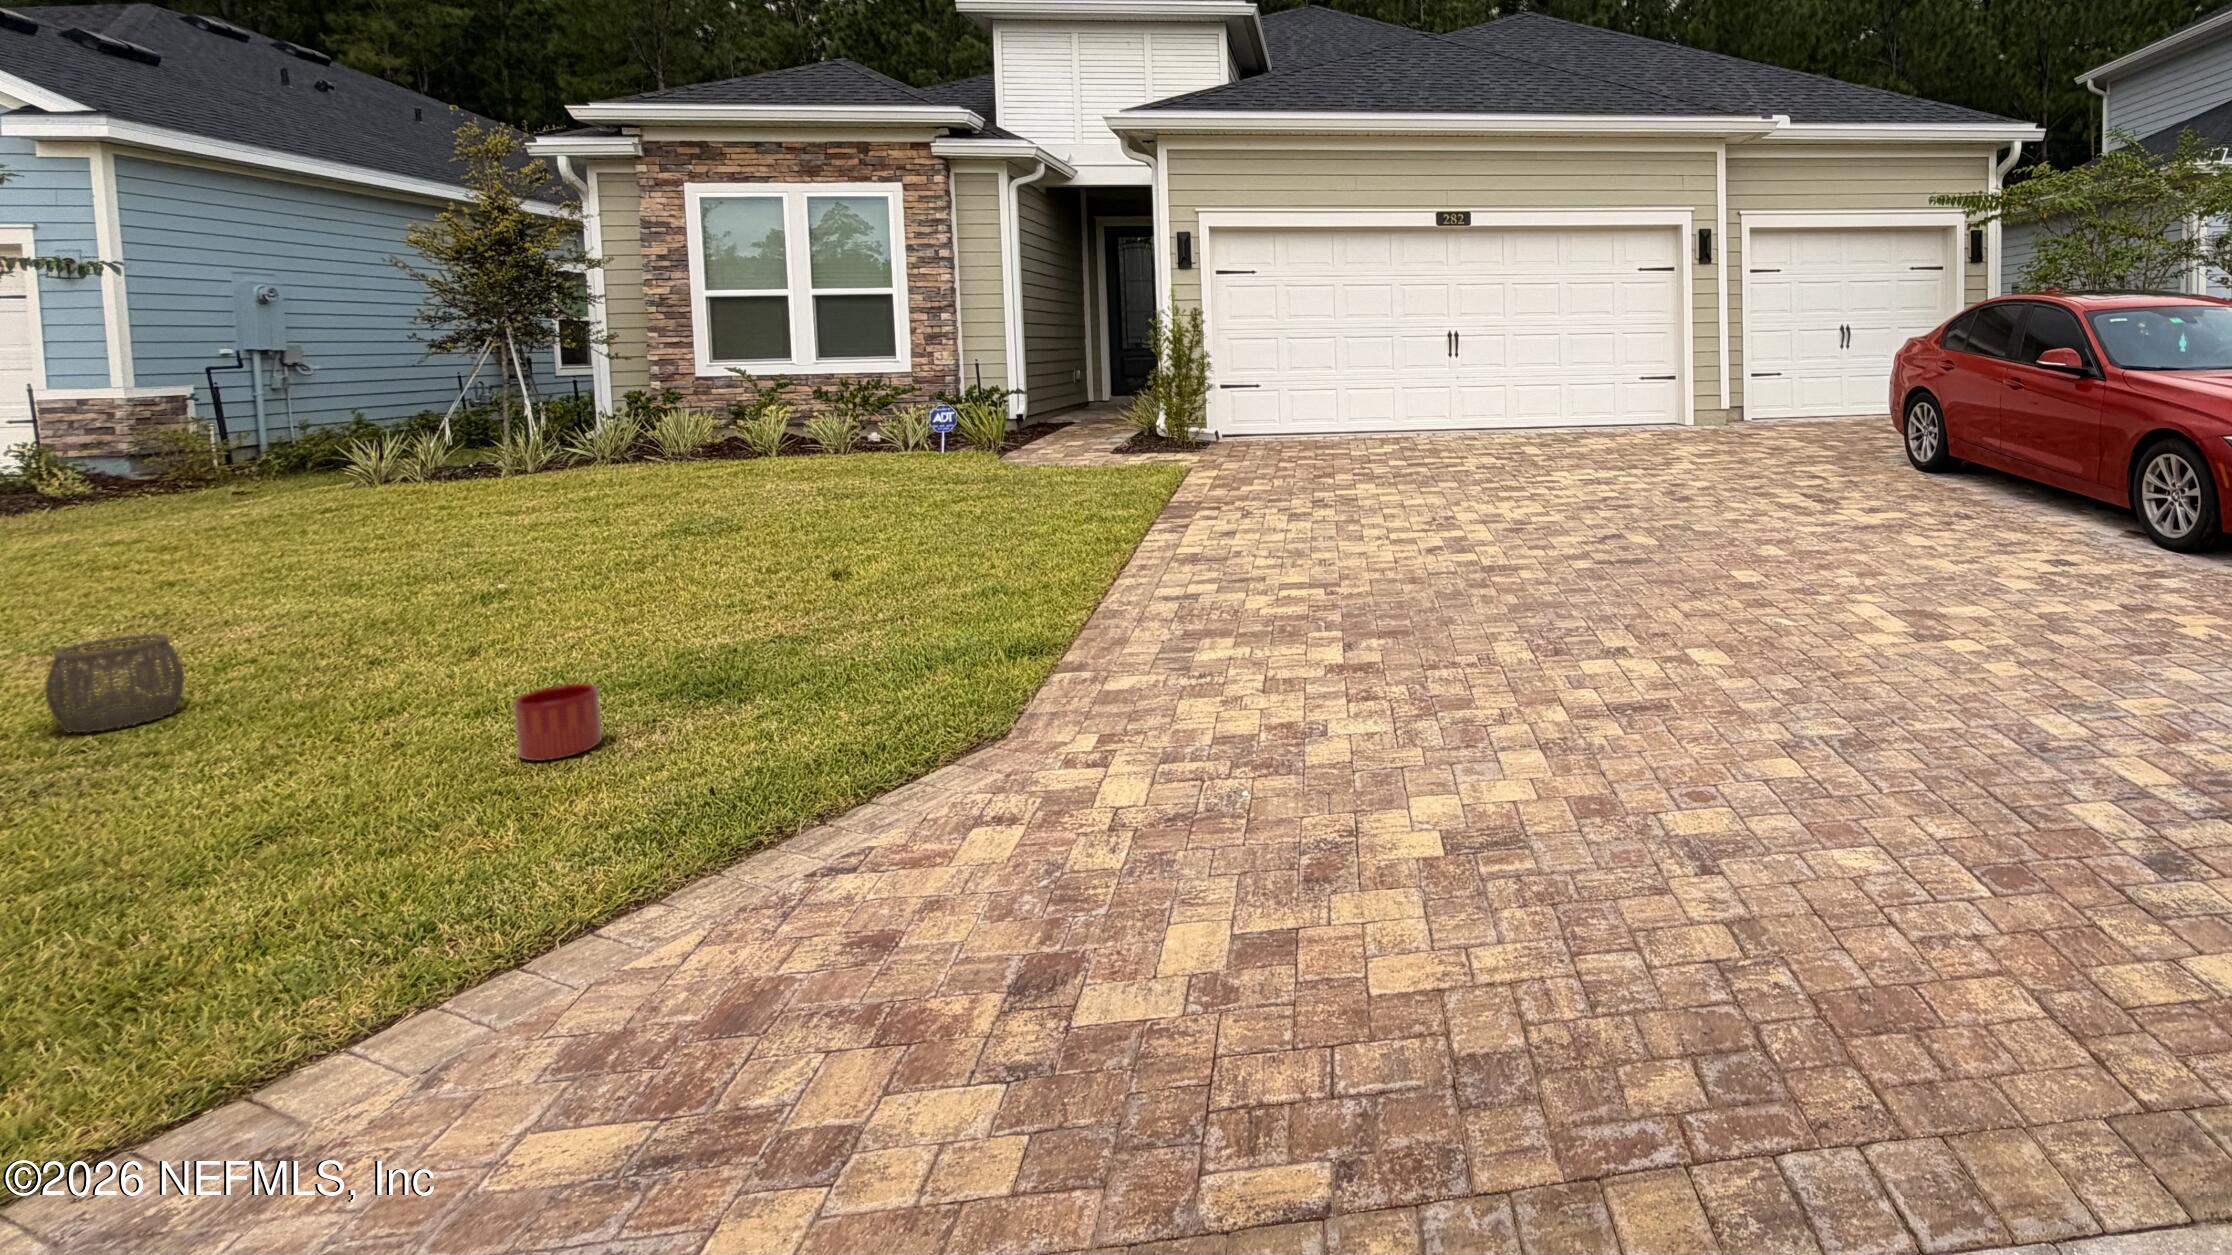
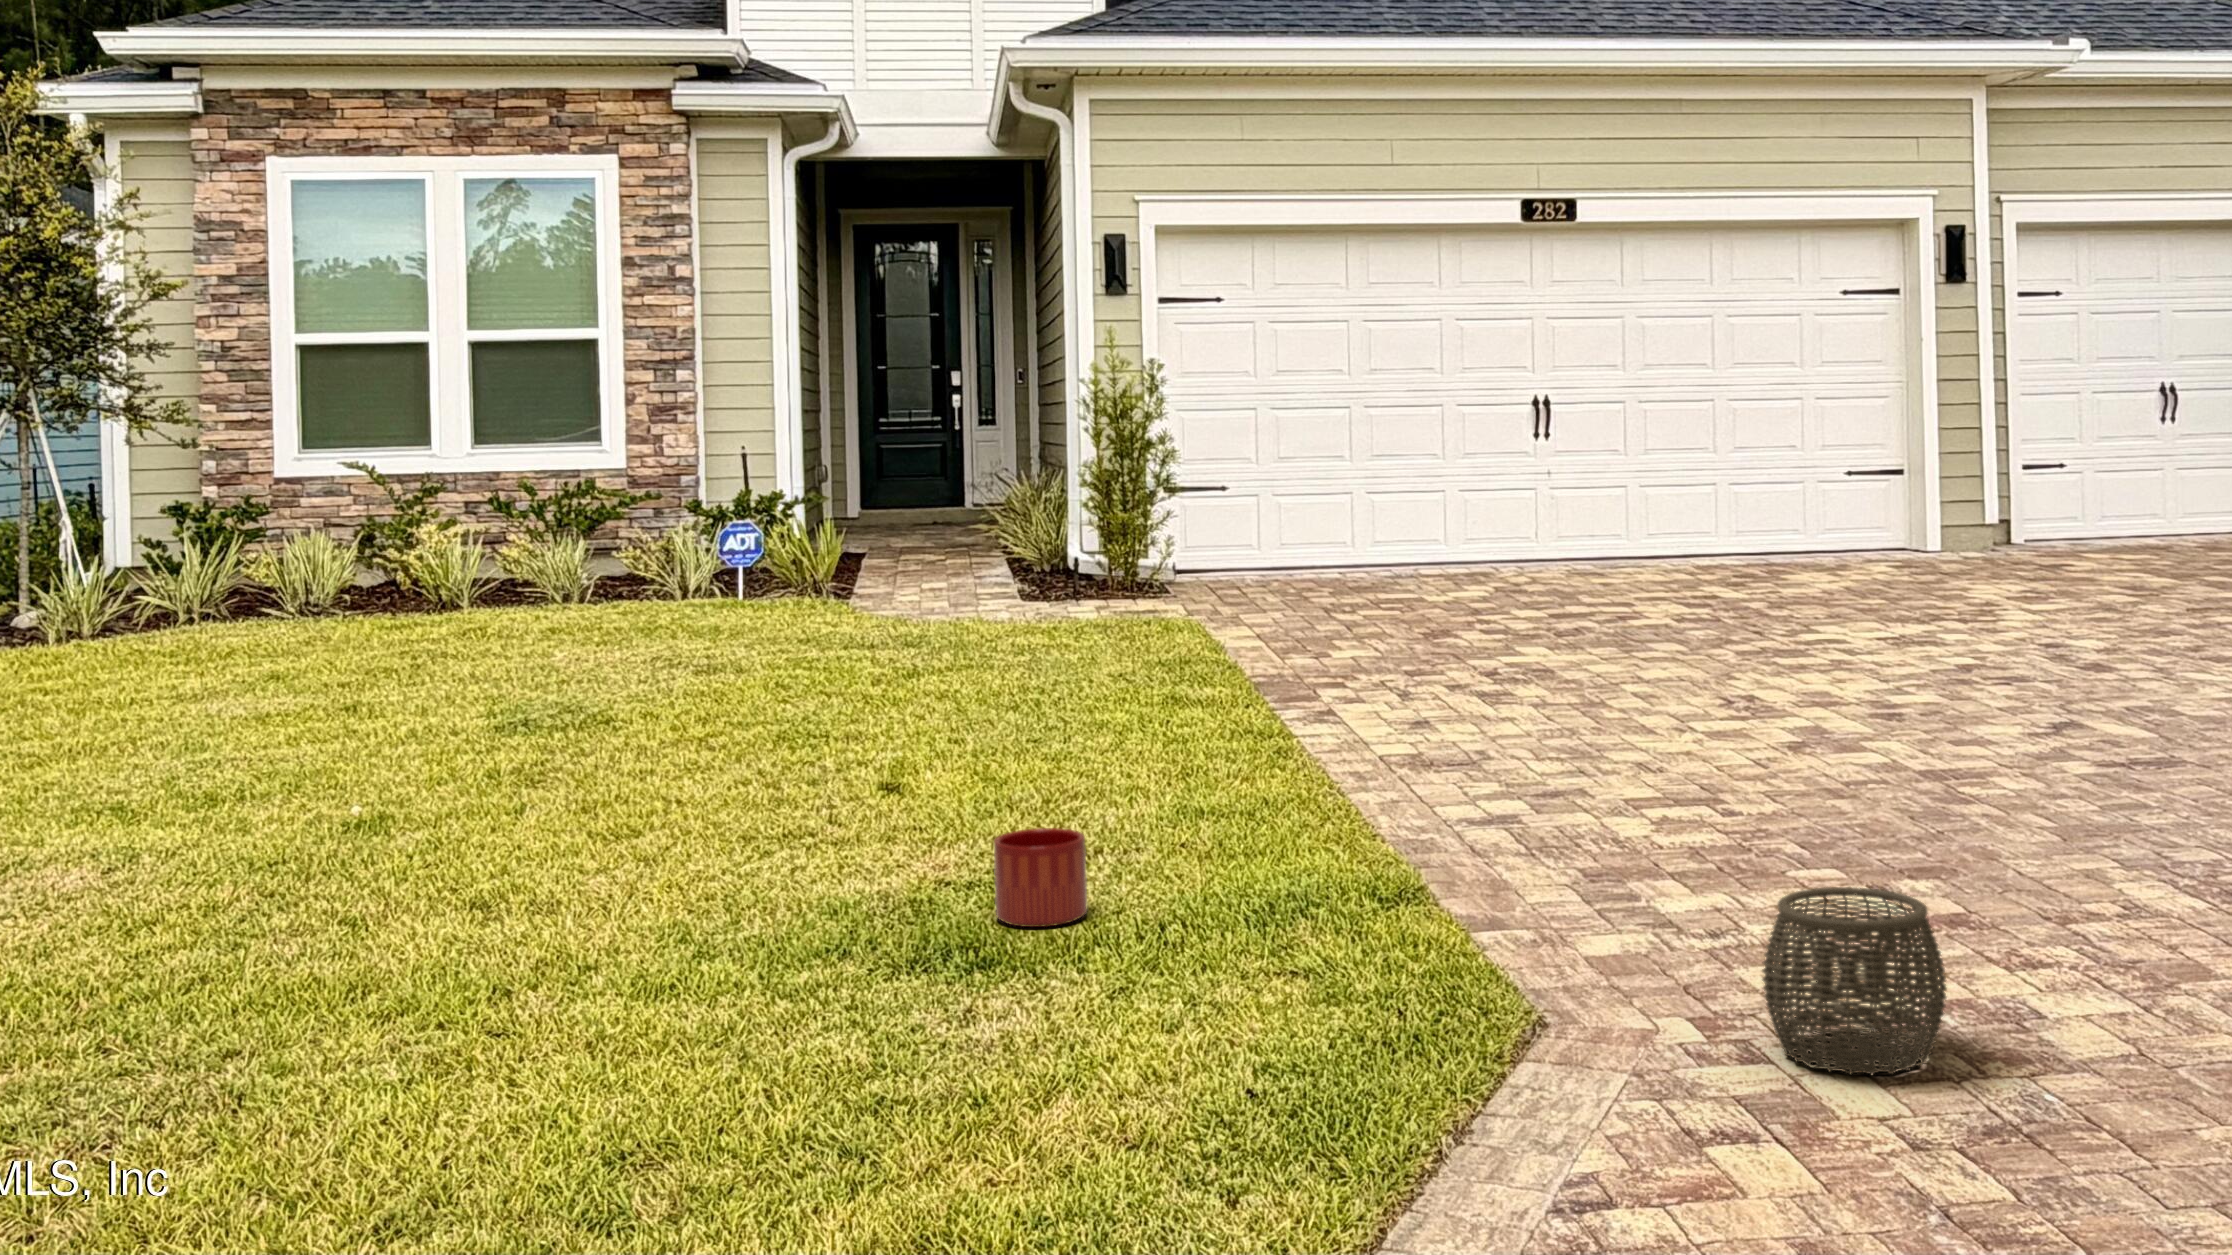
woven basket: present [45,634,185,733] -> present [1762,887,1946,1075]

